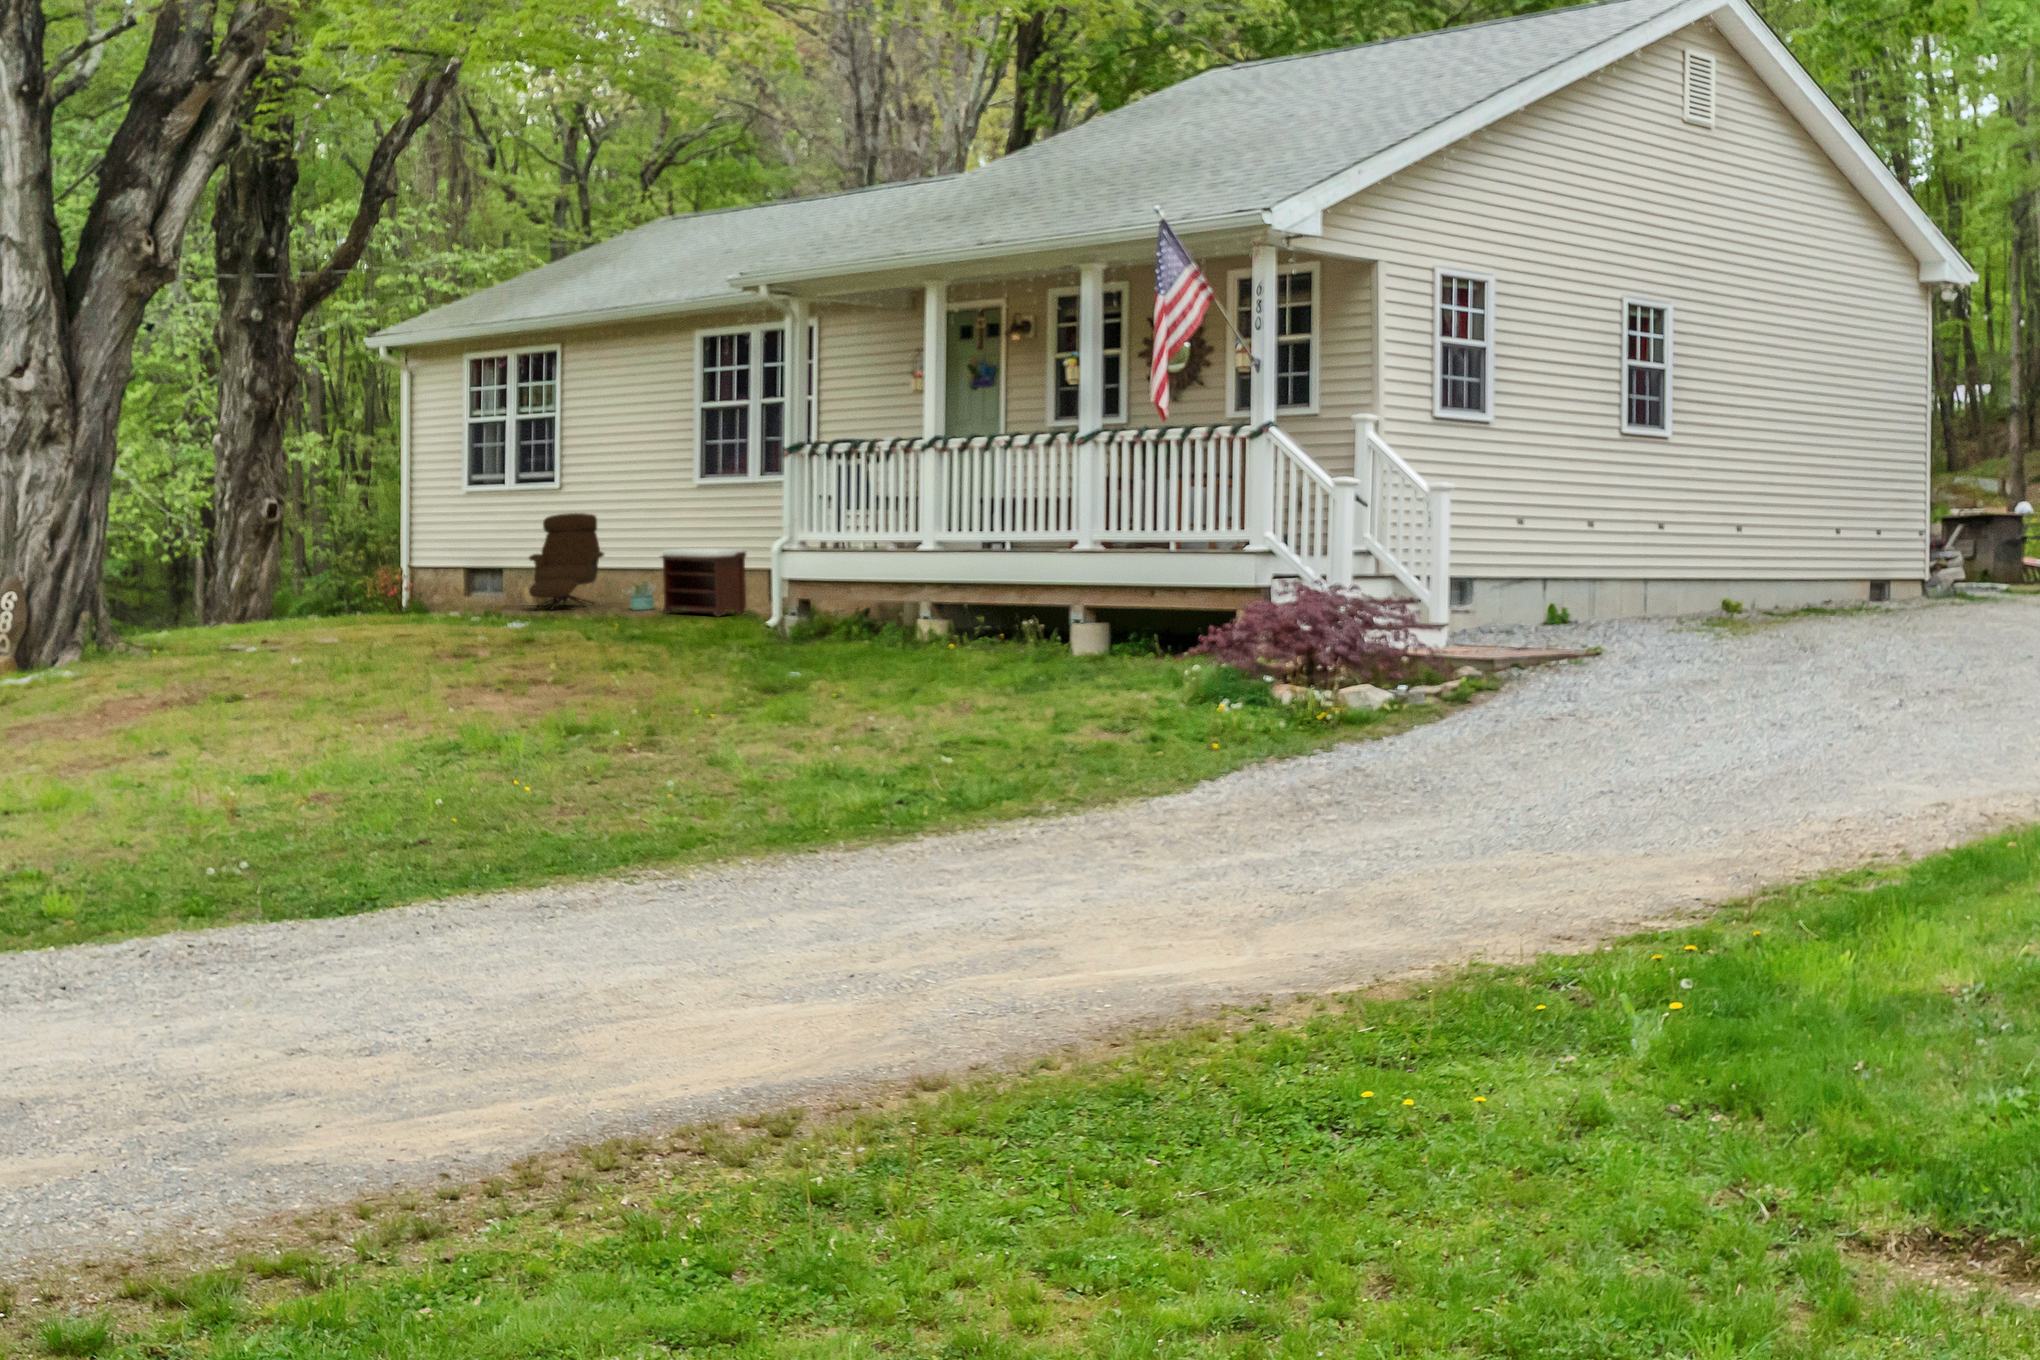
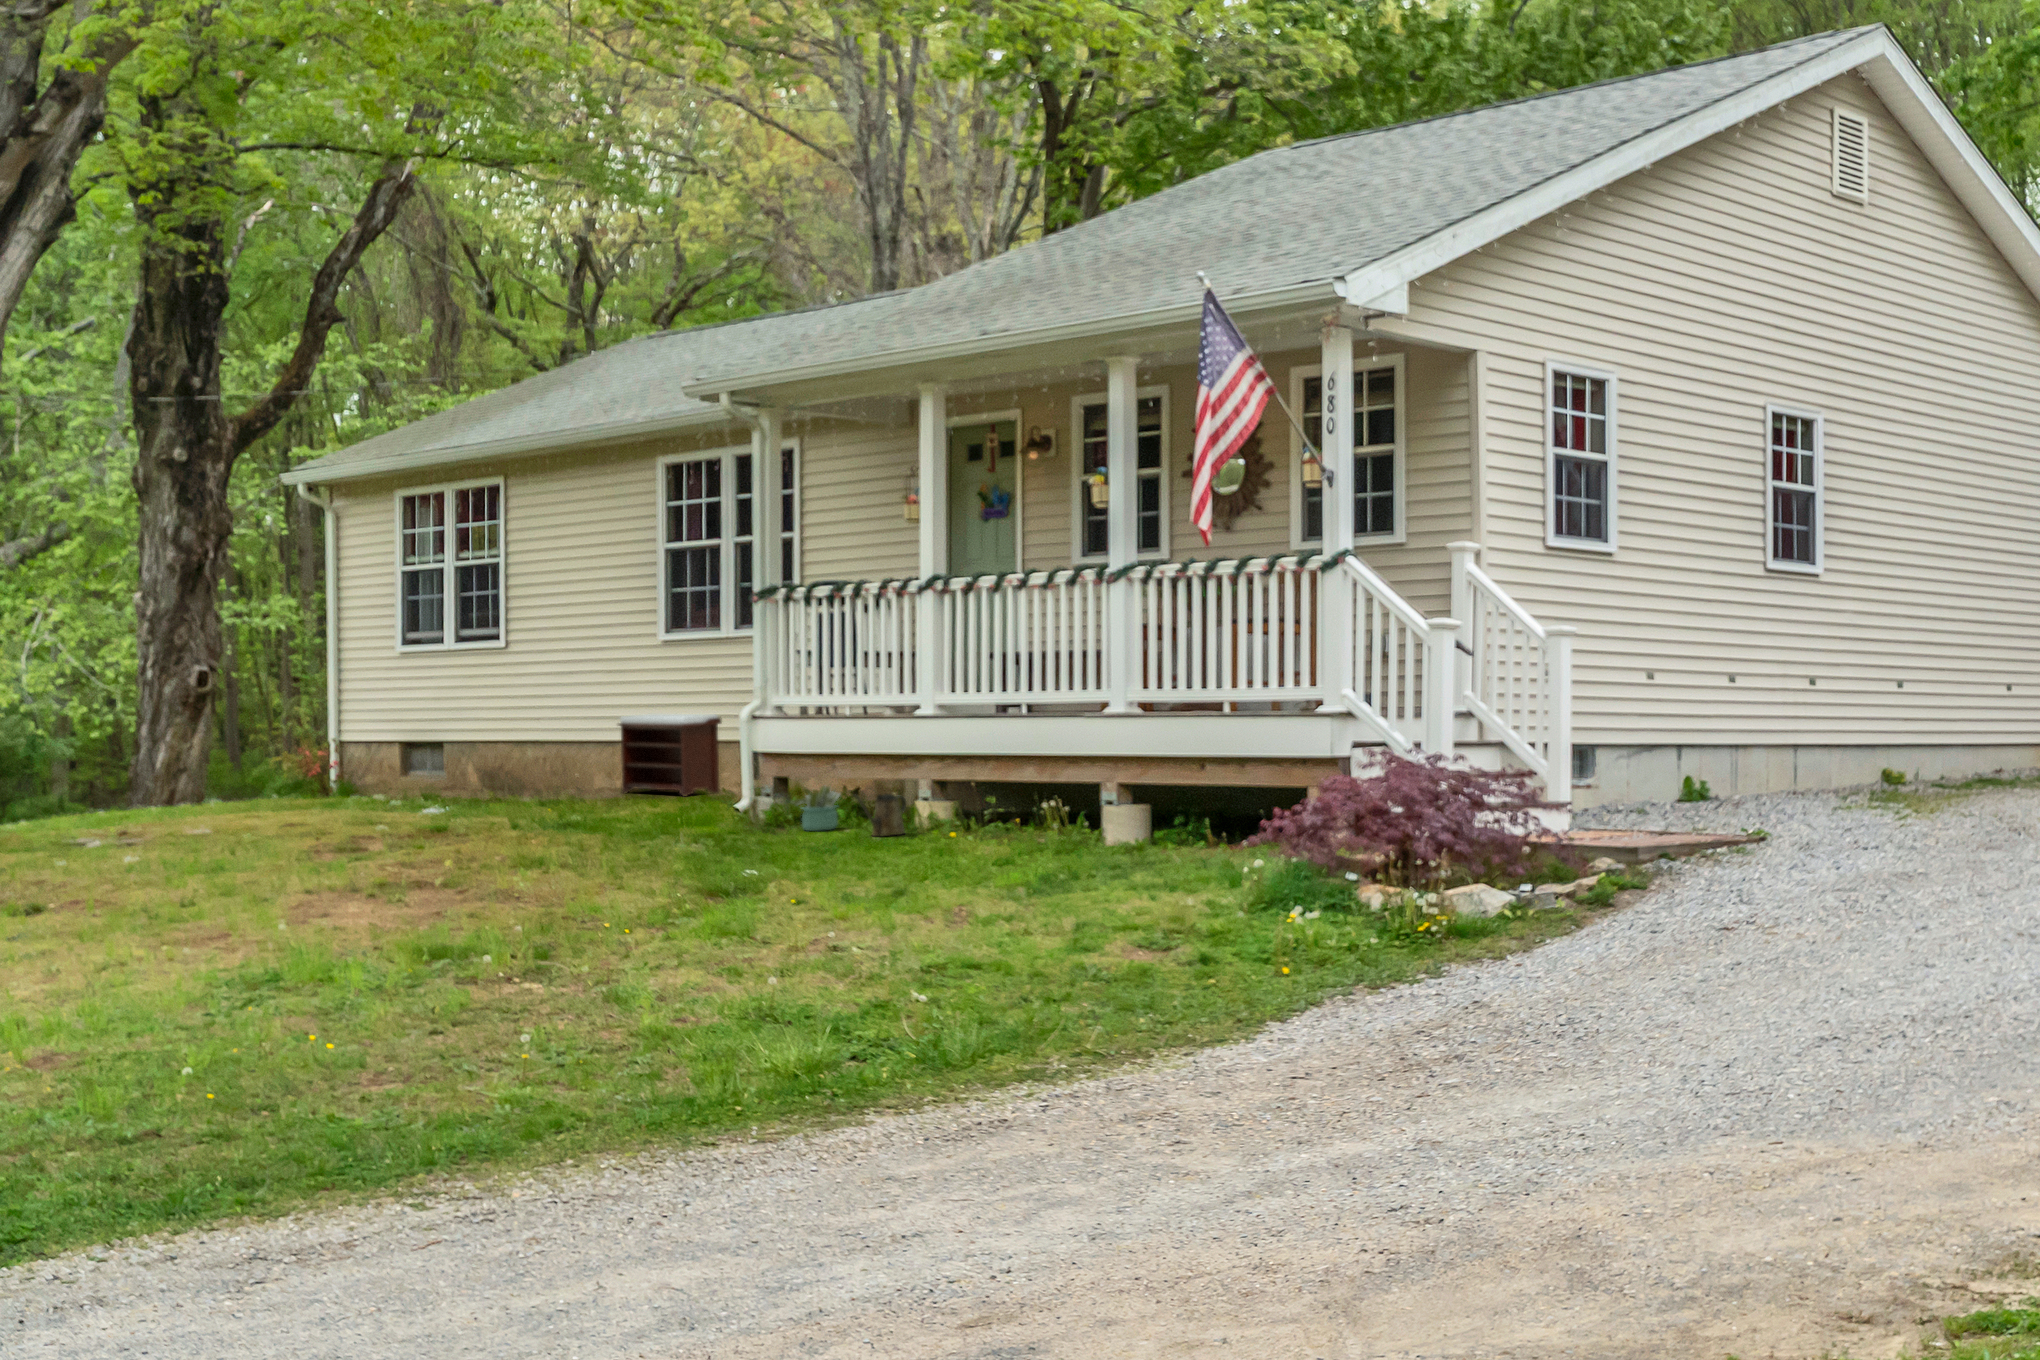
lounge chair: present [529,513,604,611] -> none [463,673,557,791]
decorative plant: present [624,581,655,610] -> present [792,785,840,831]
watering can: none [867,614,910,648] -> present [855,794,906,836]

